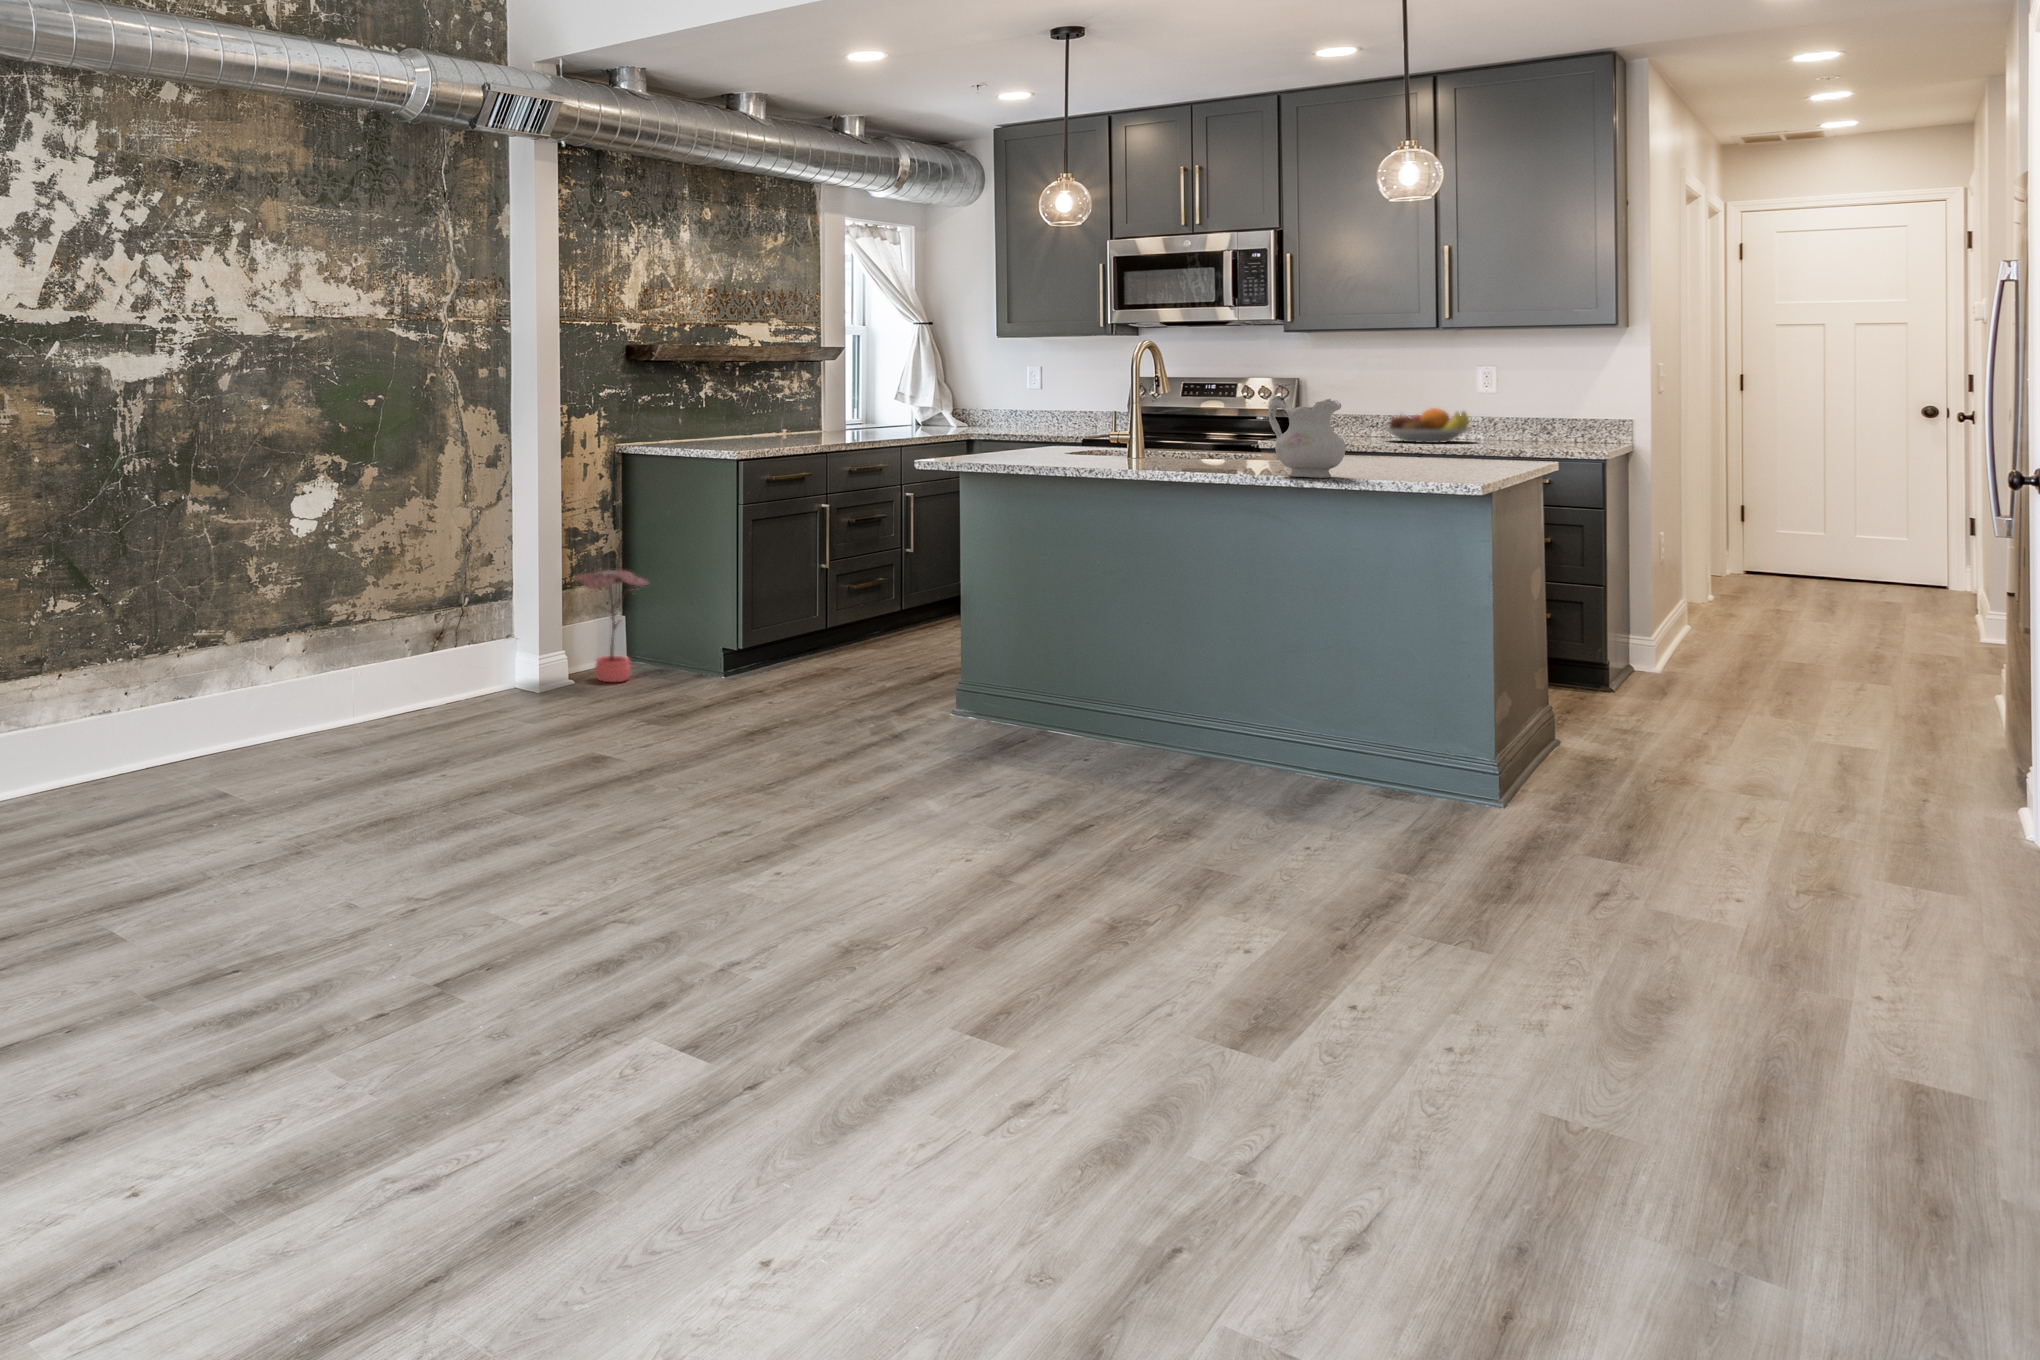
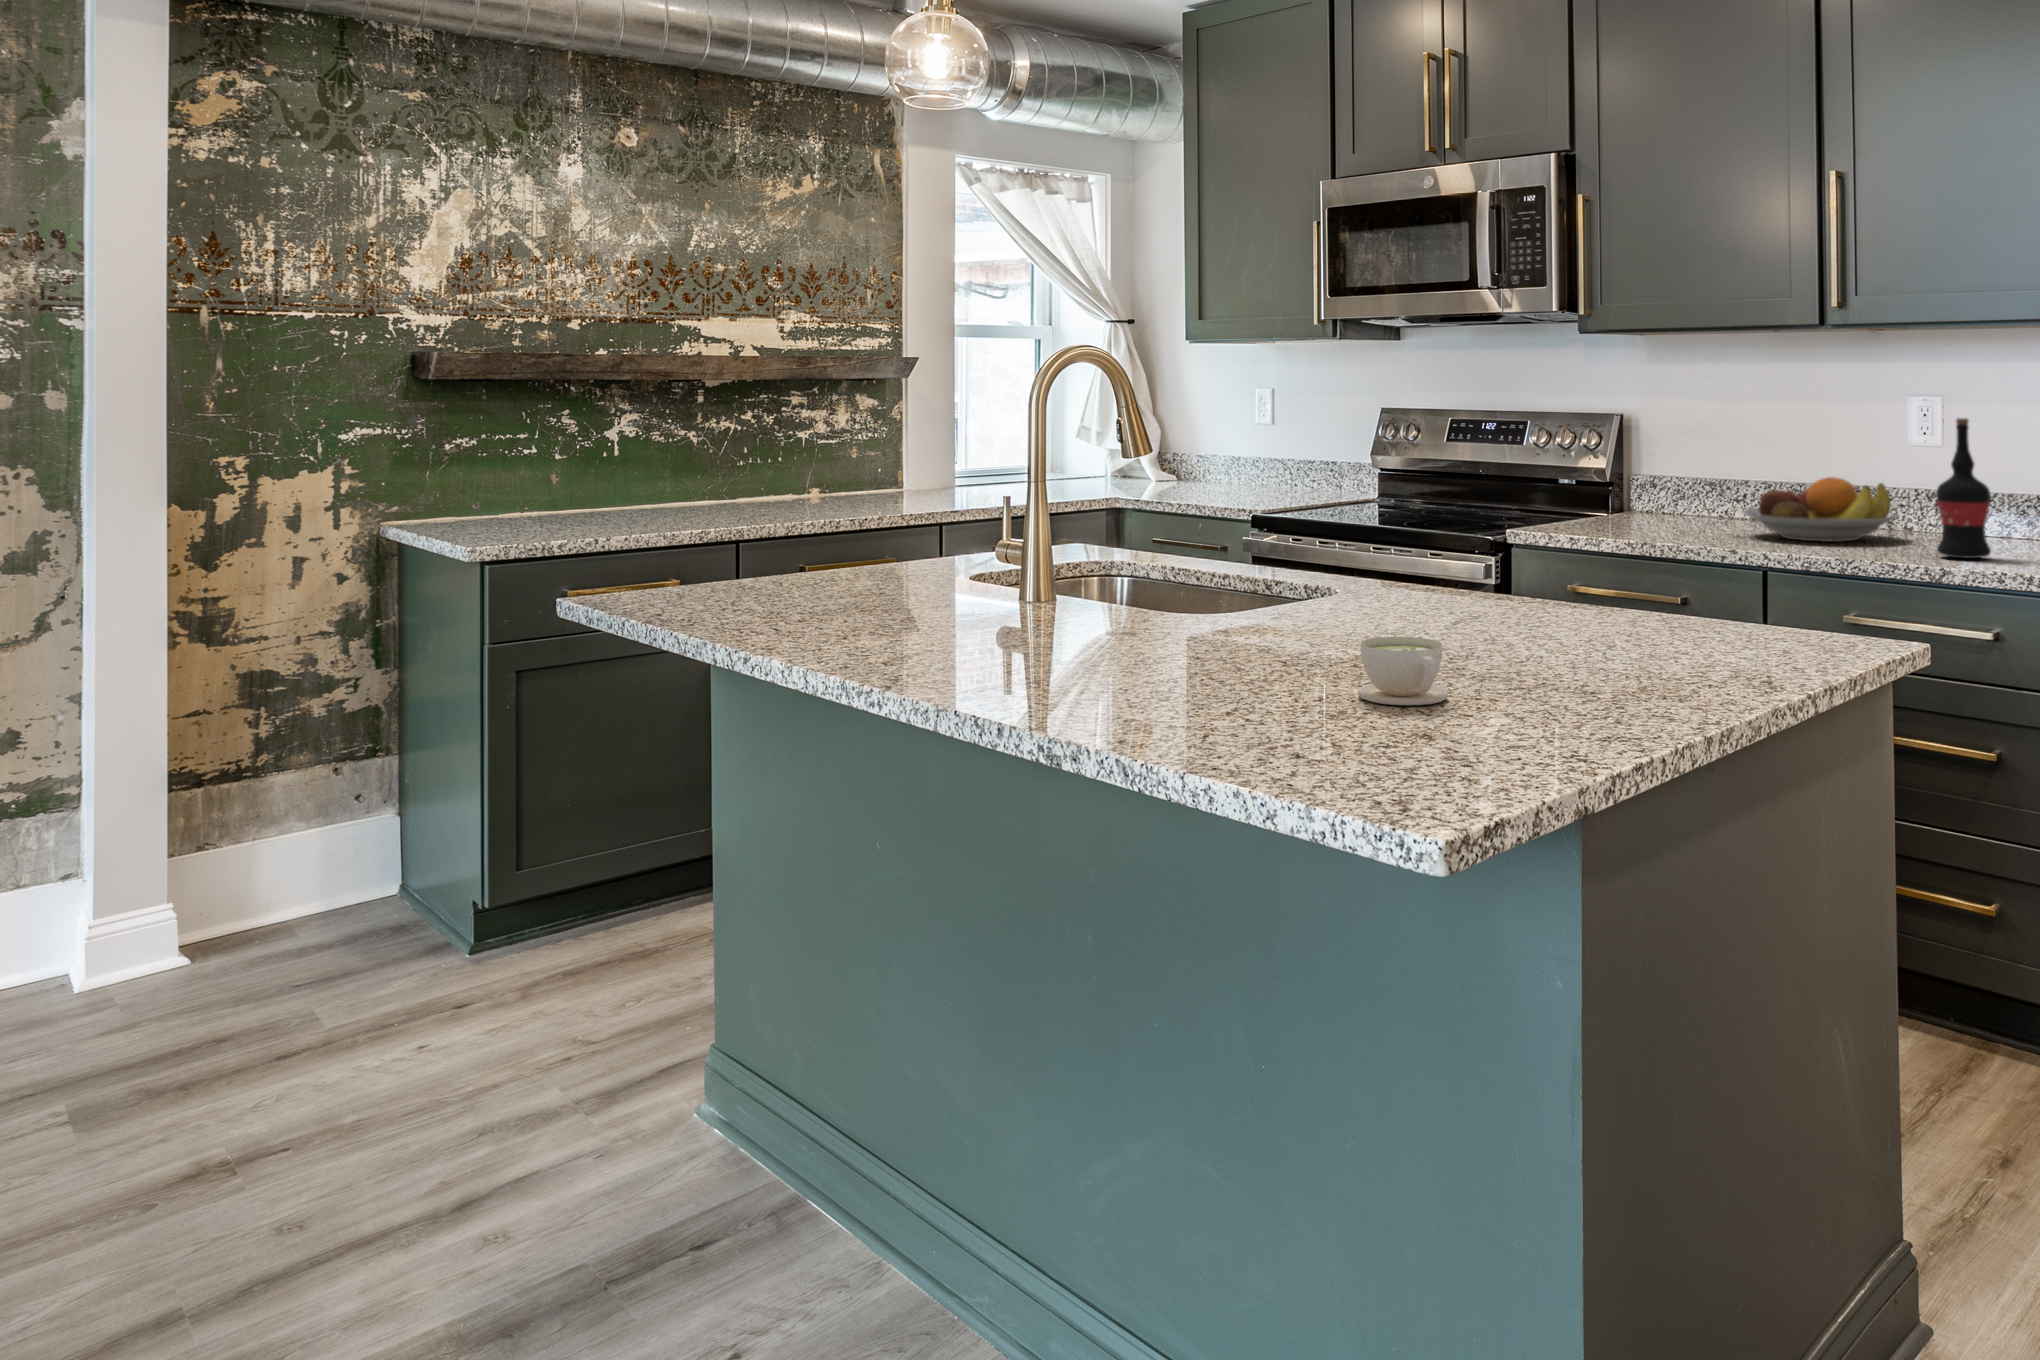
wine bottle: none [1507,374,1538,446] -> present [1936,418,1991,558]
ceramic pitcher: present [1268,396,1345,478] -> none [1060,488,1218,707]
coffee cup: none [1392,454,1434,477] -> present [1358,637,1448,705]
potted plant: present [574,570,649,682] -> none [165,760,326,978]

